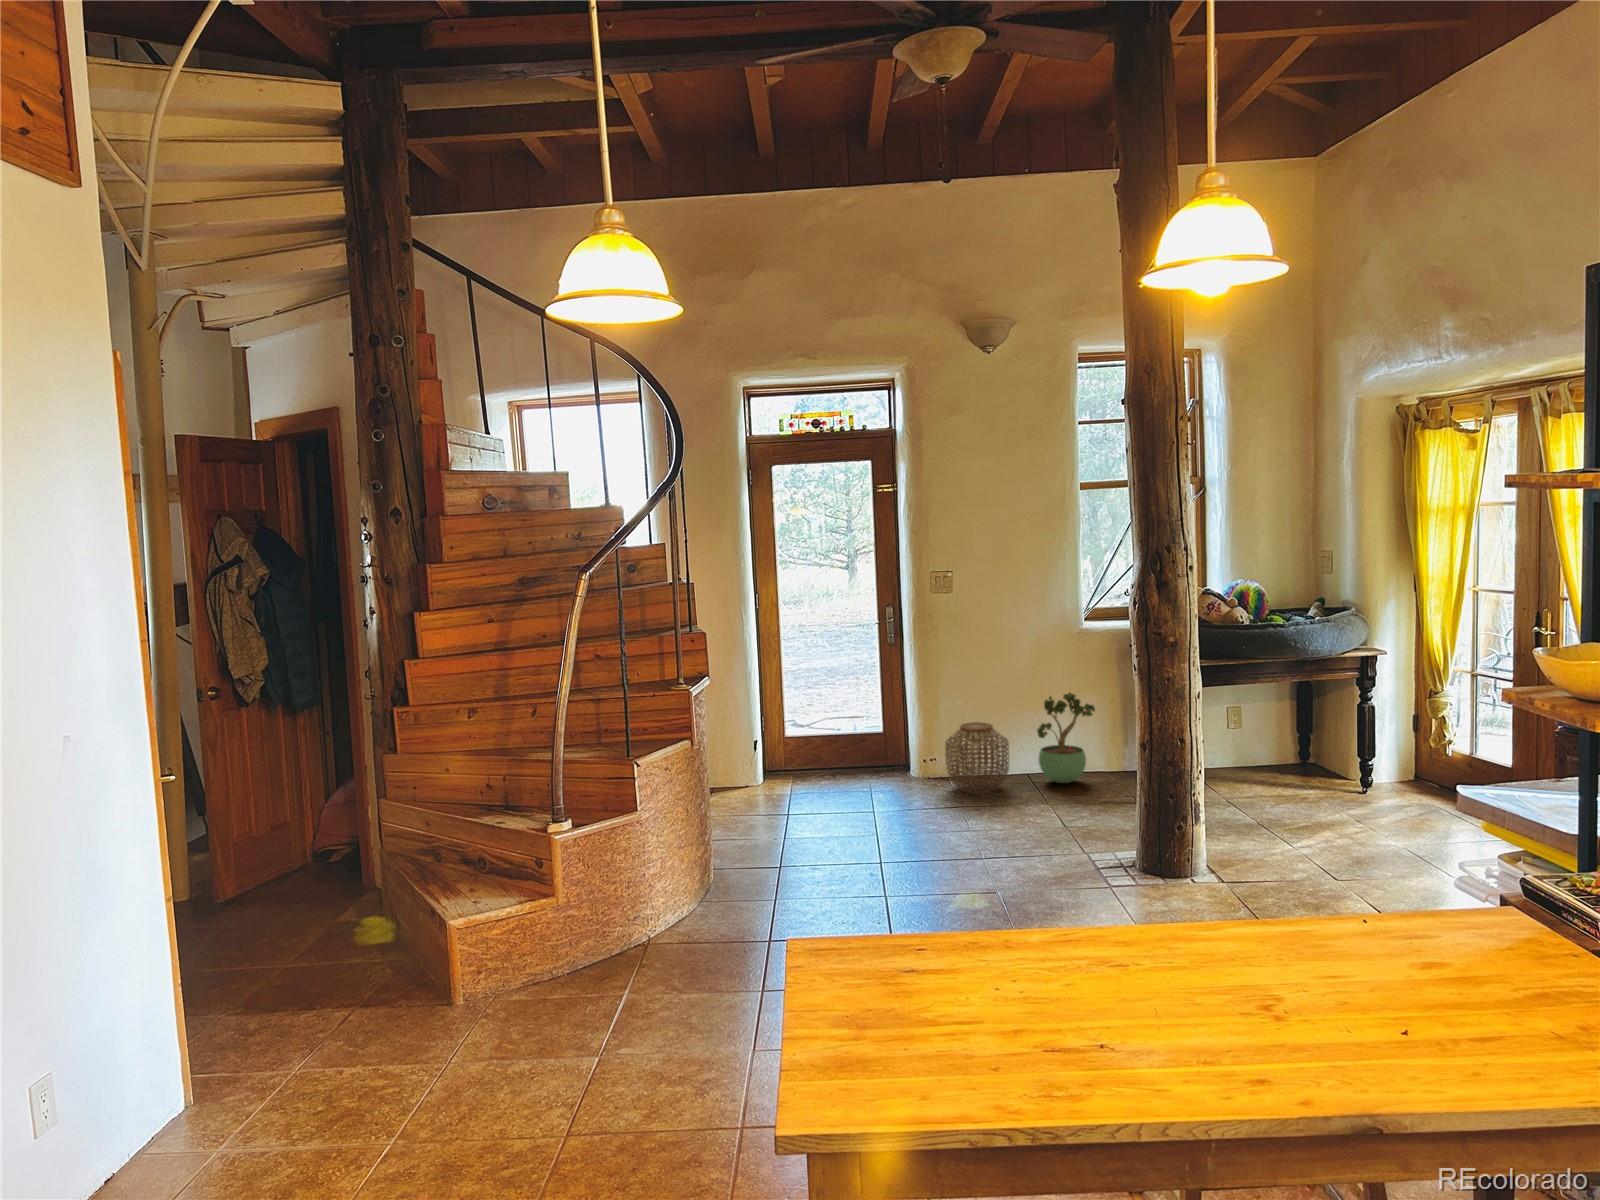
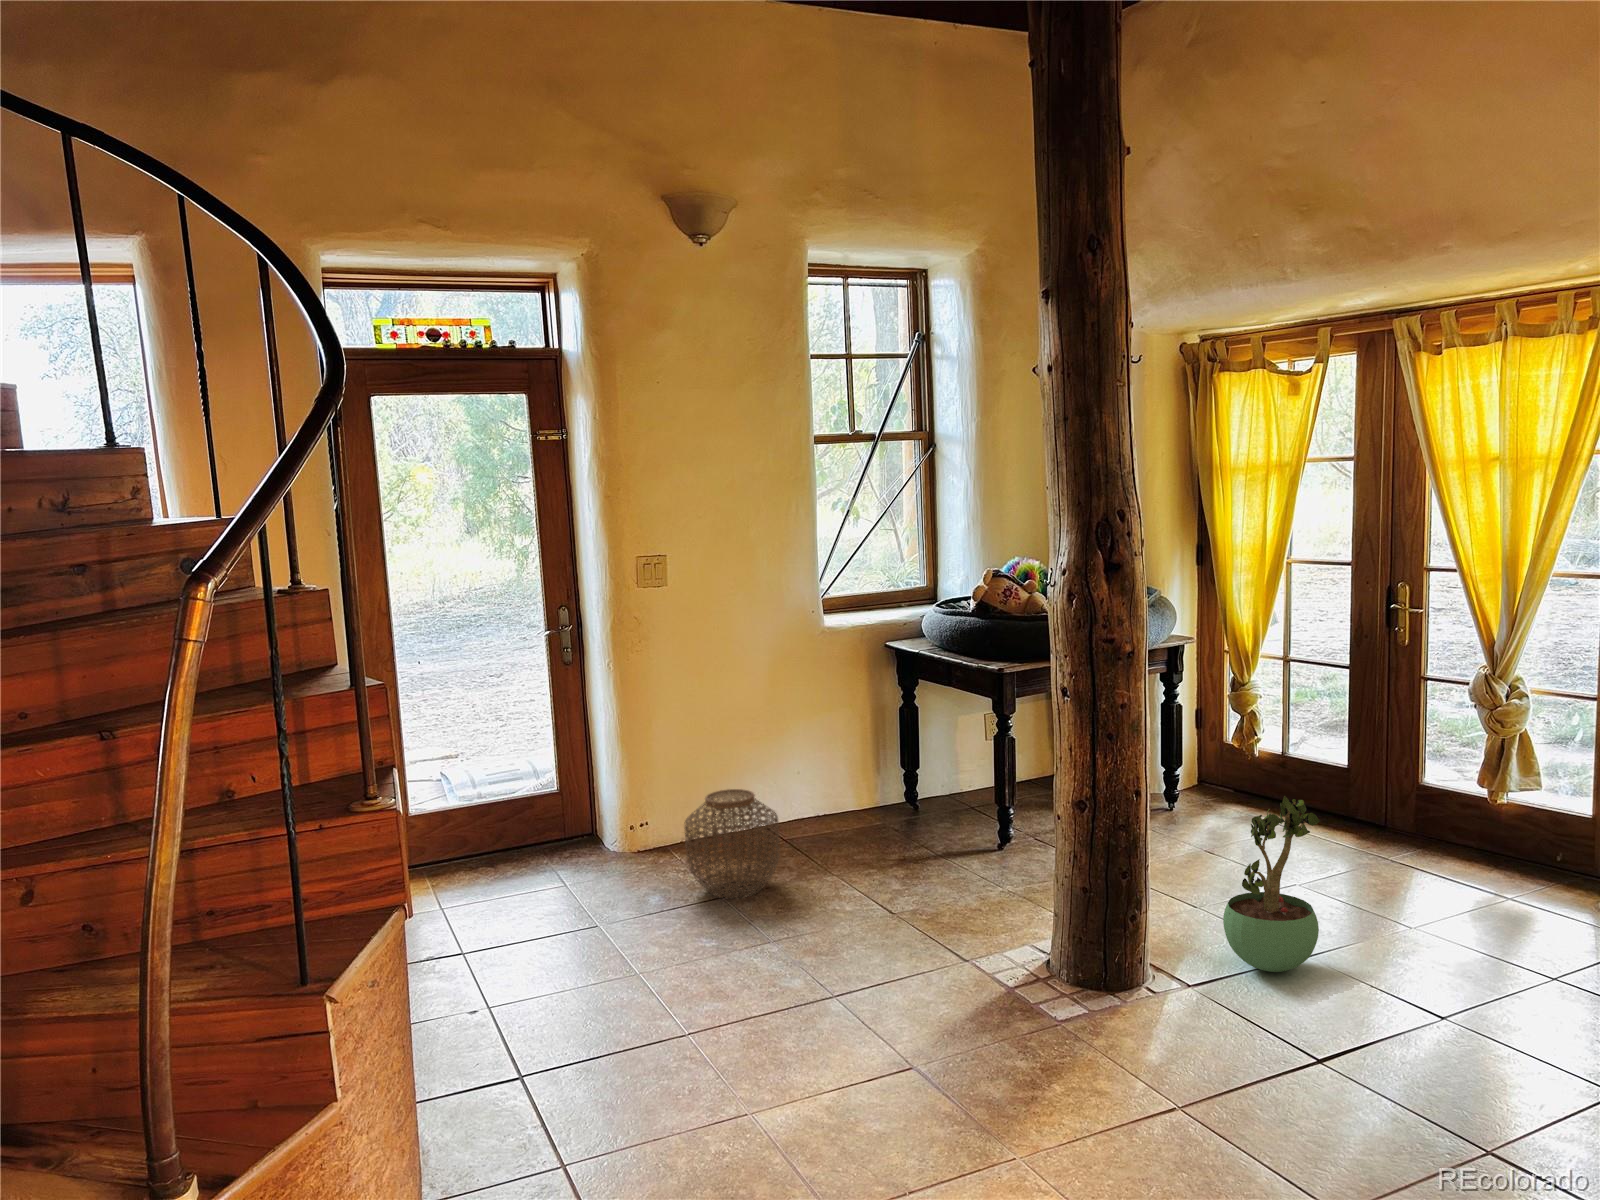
potted plant: present [1037,693,1095,783] -> present [1223,796,1320,972]

